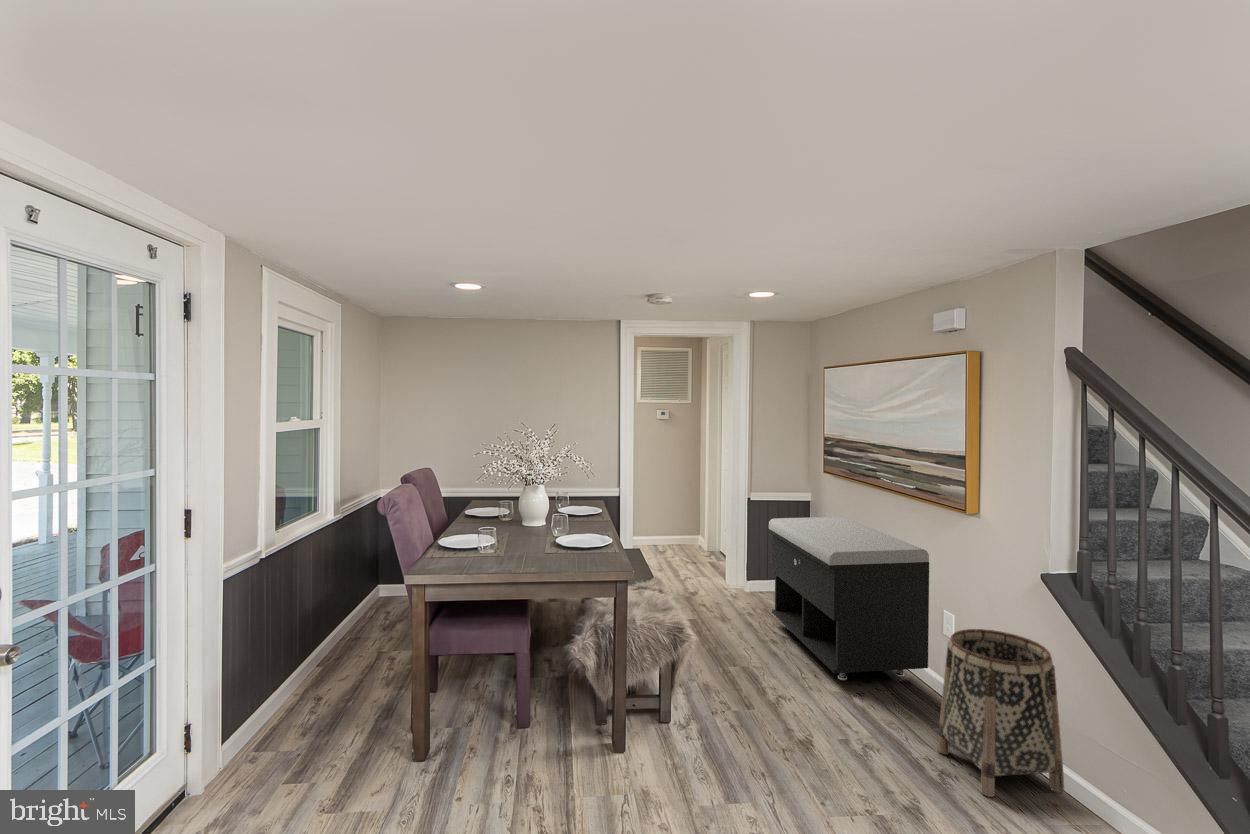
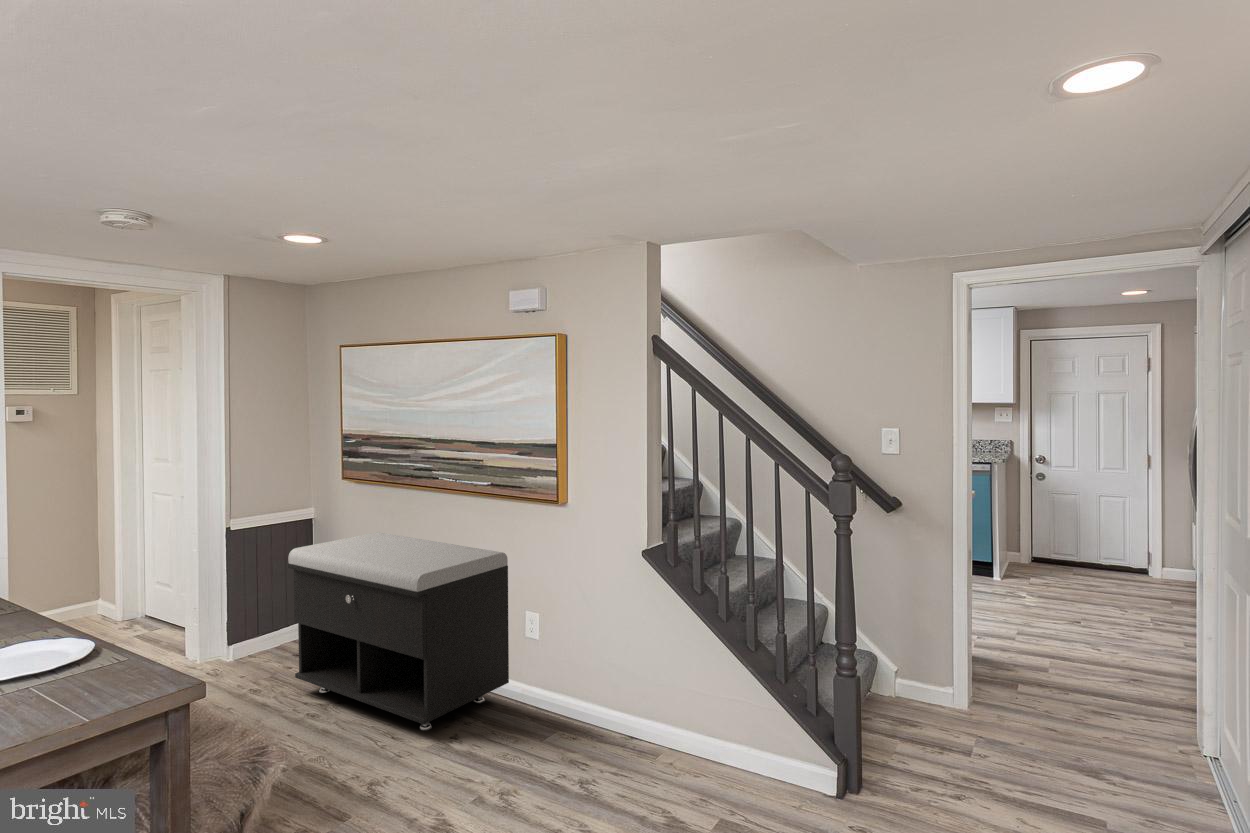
basket: present [937,629,1064,797] -> none [563,619,672,786]

